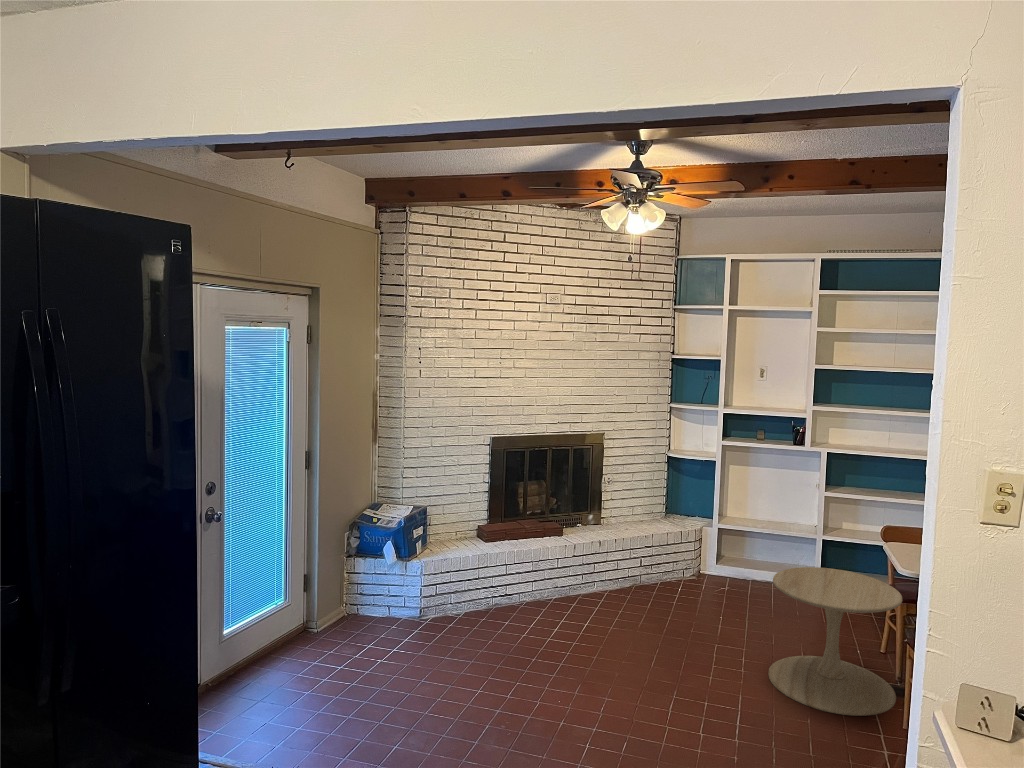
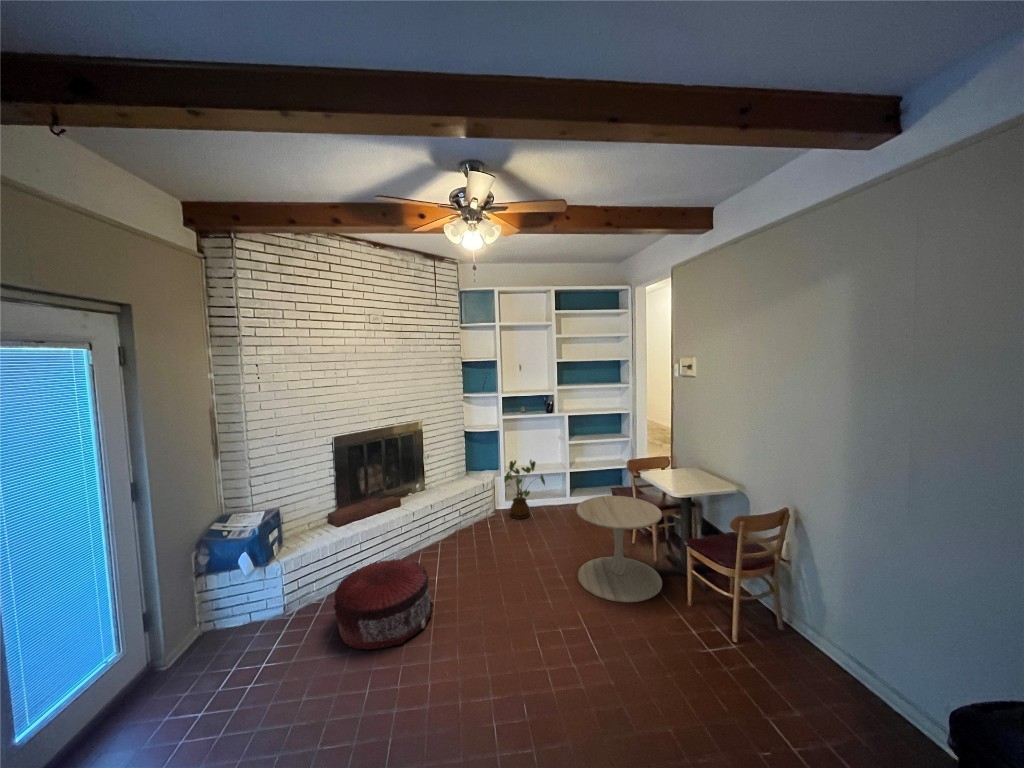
house plant: none [708,506,771,591] -> present [504,460,545,519]
pouf: none [463,584,571,671] -> present [334,558,433,649]

